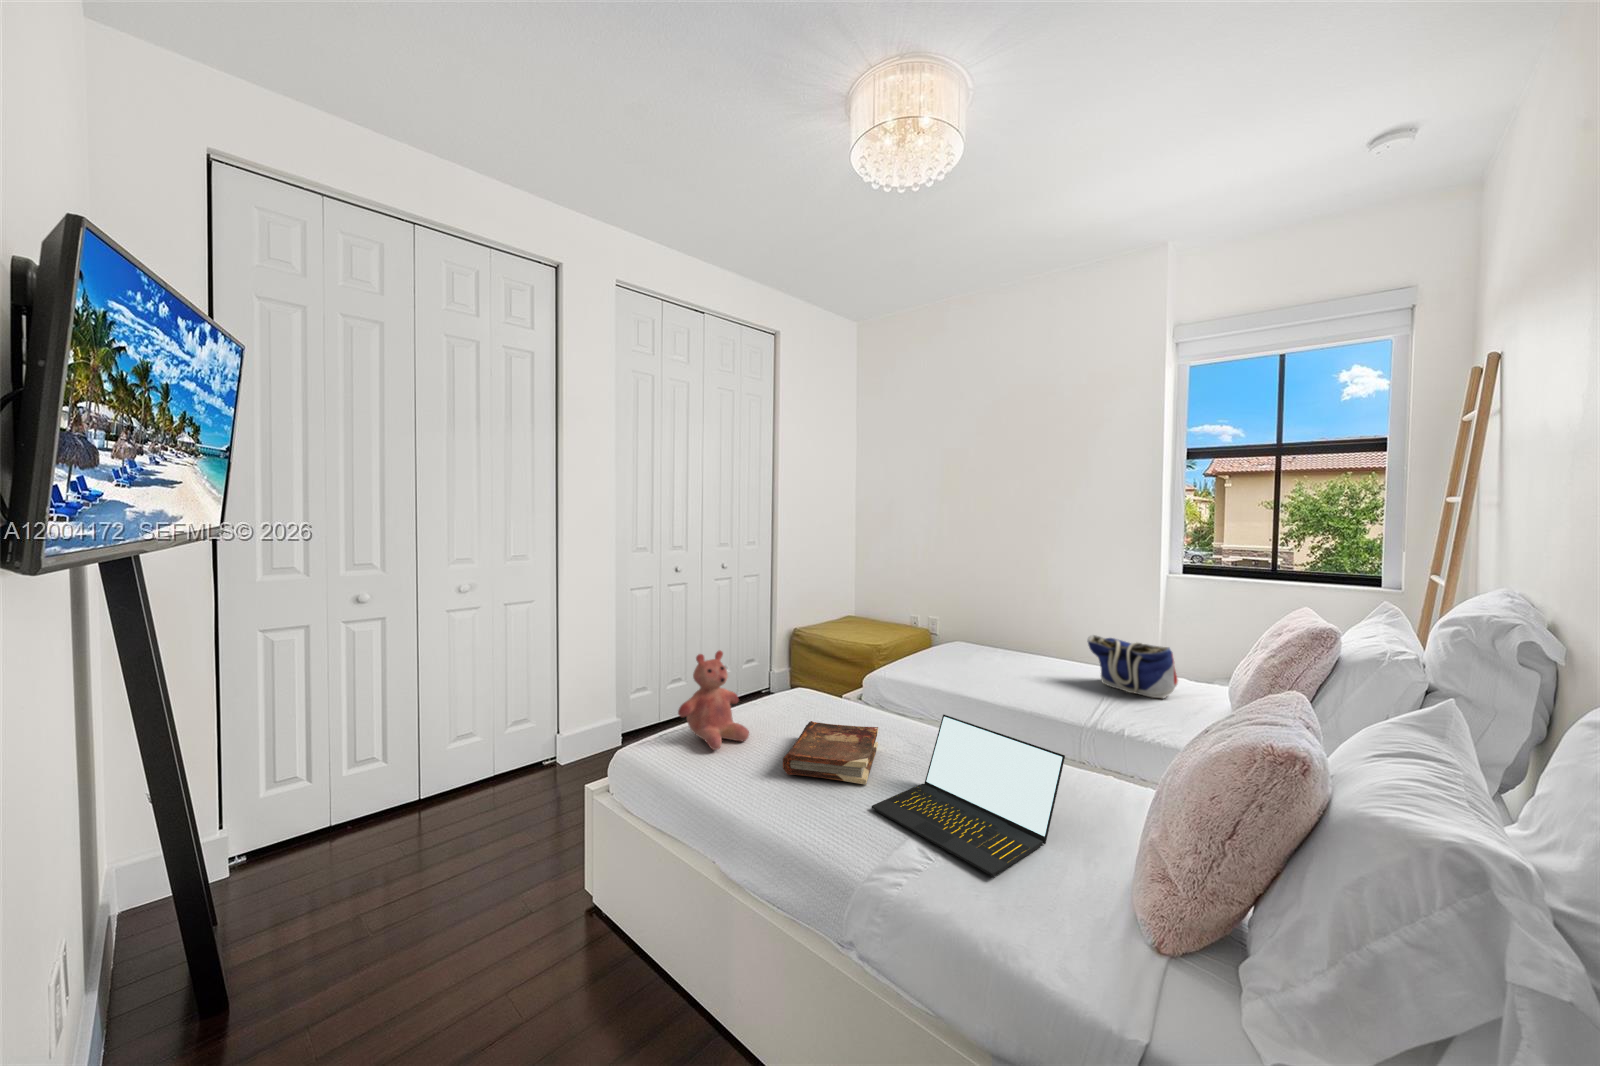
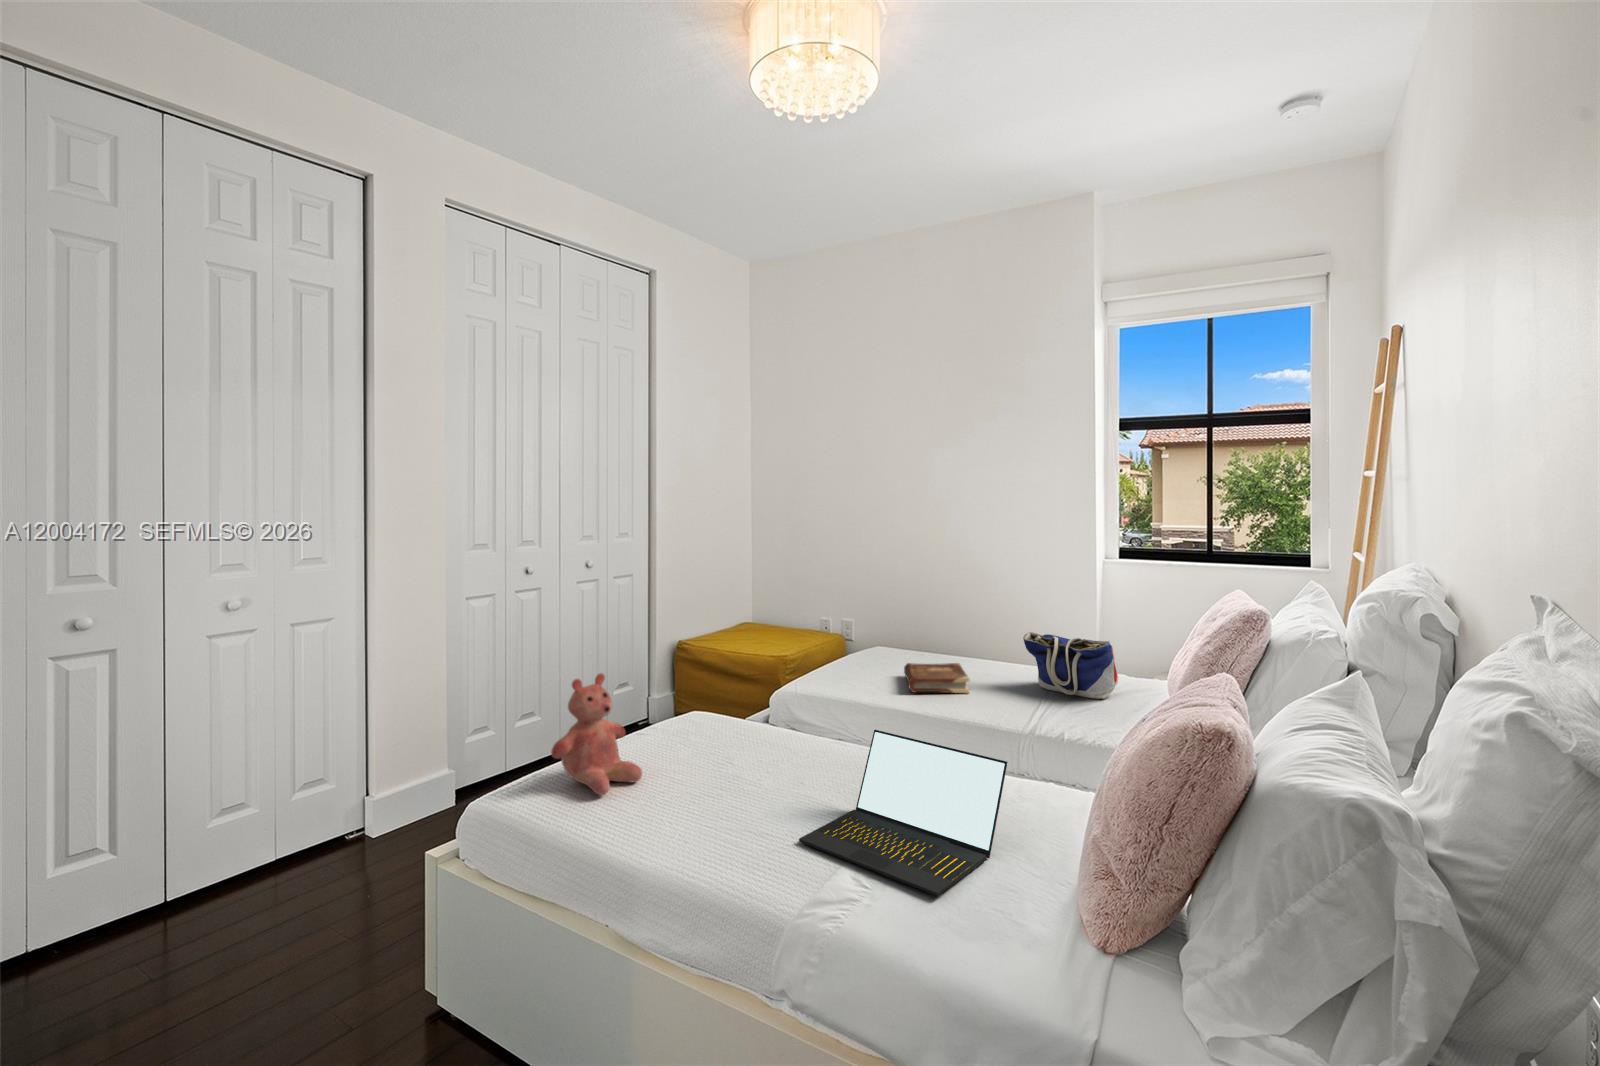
book: present [783,721,878,785] -> present [904,663,969,693]

